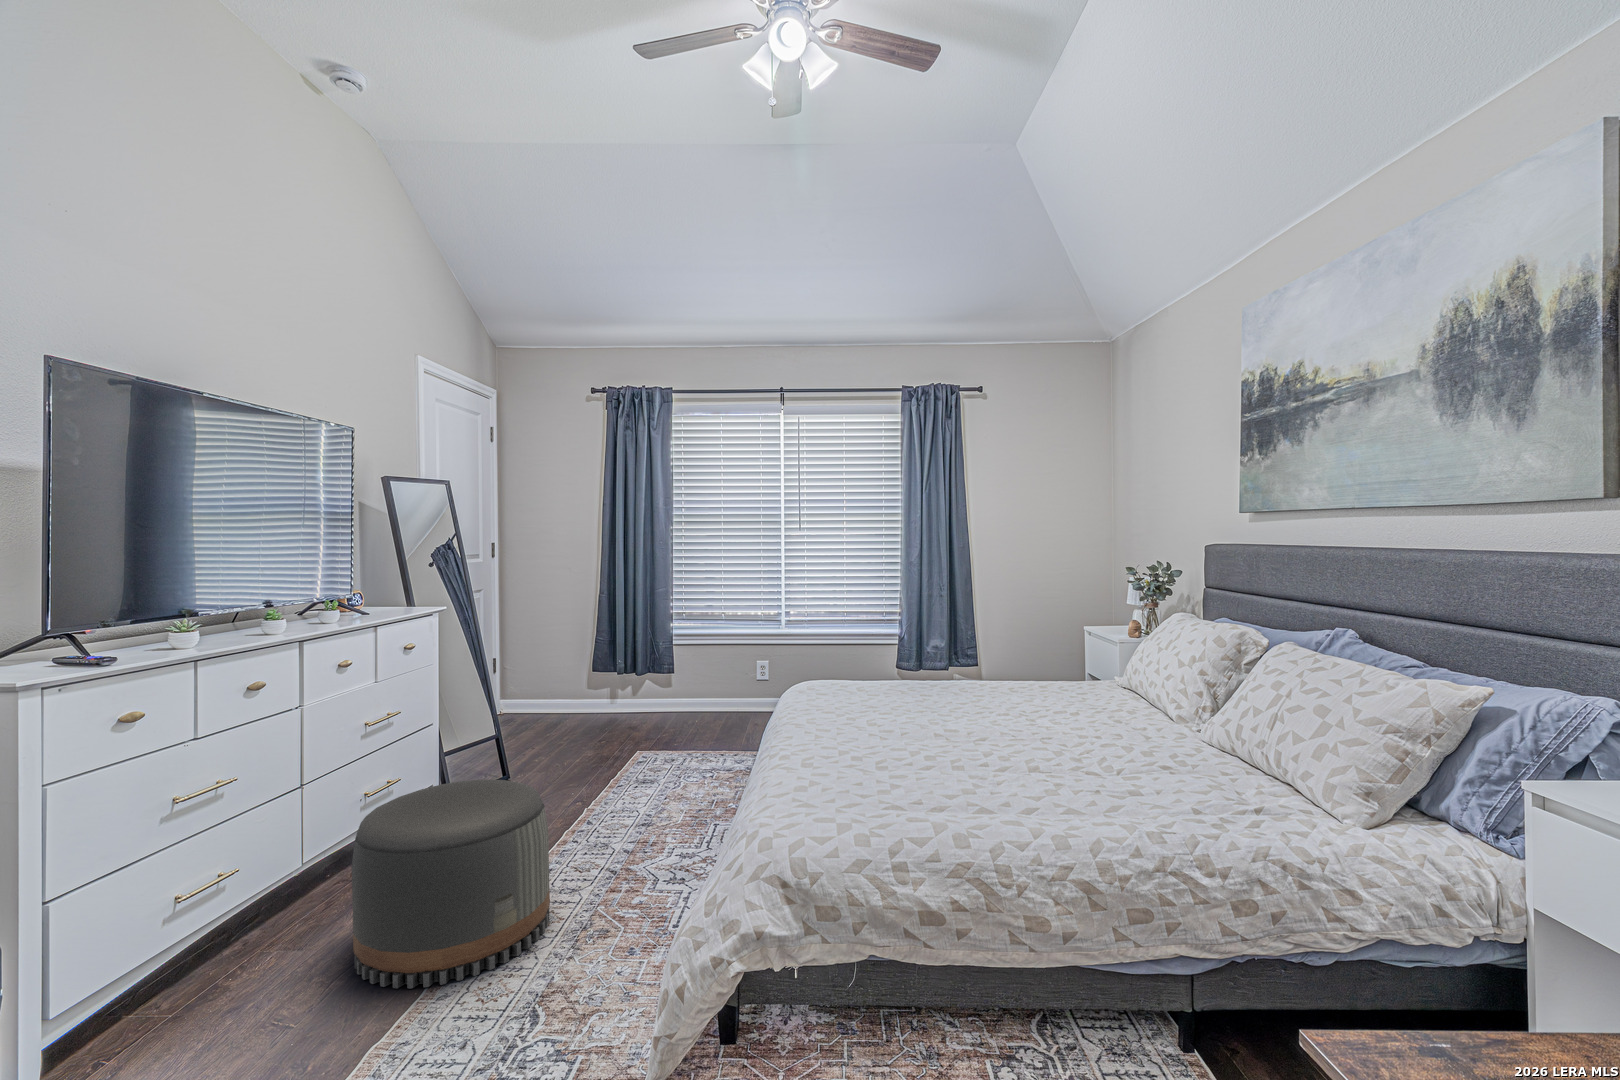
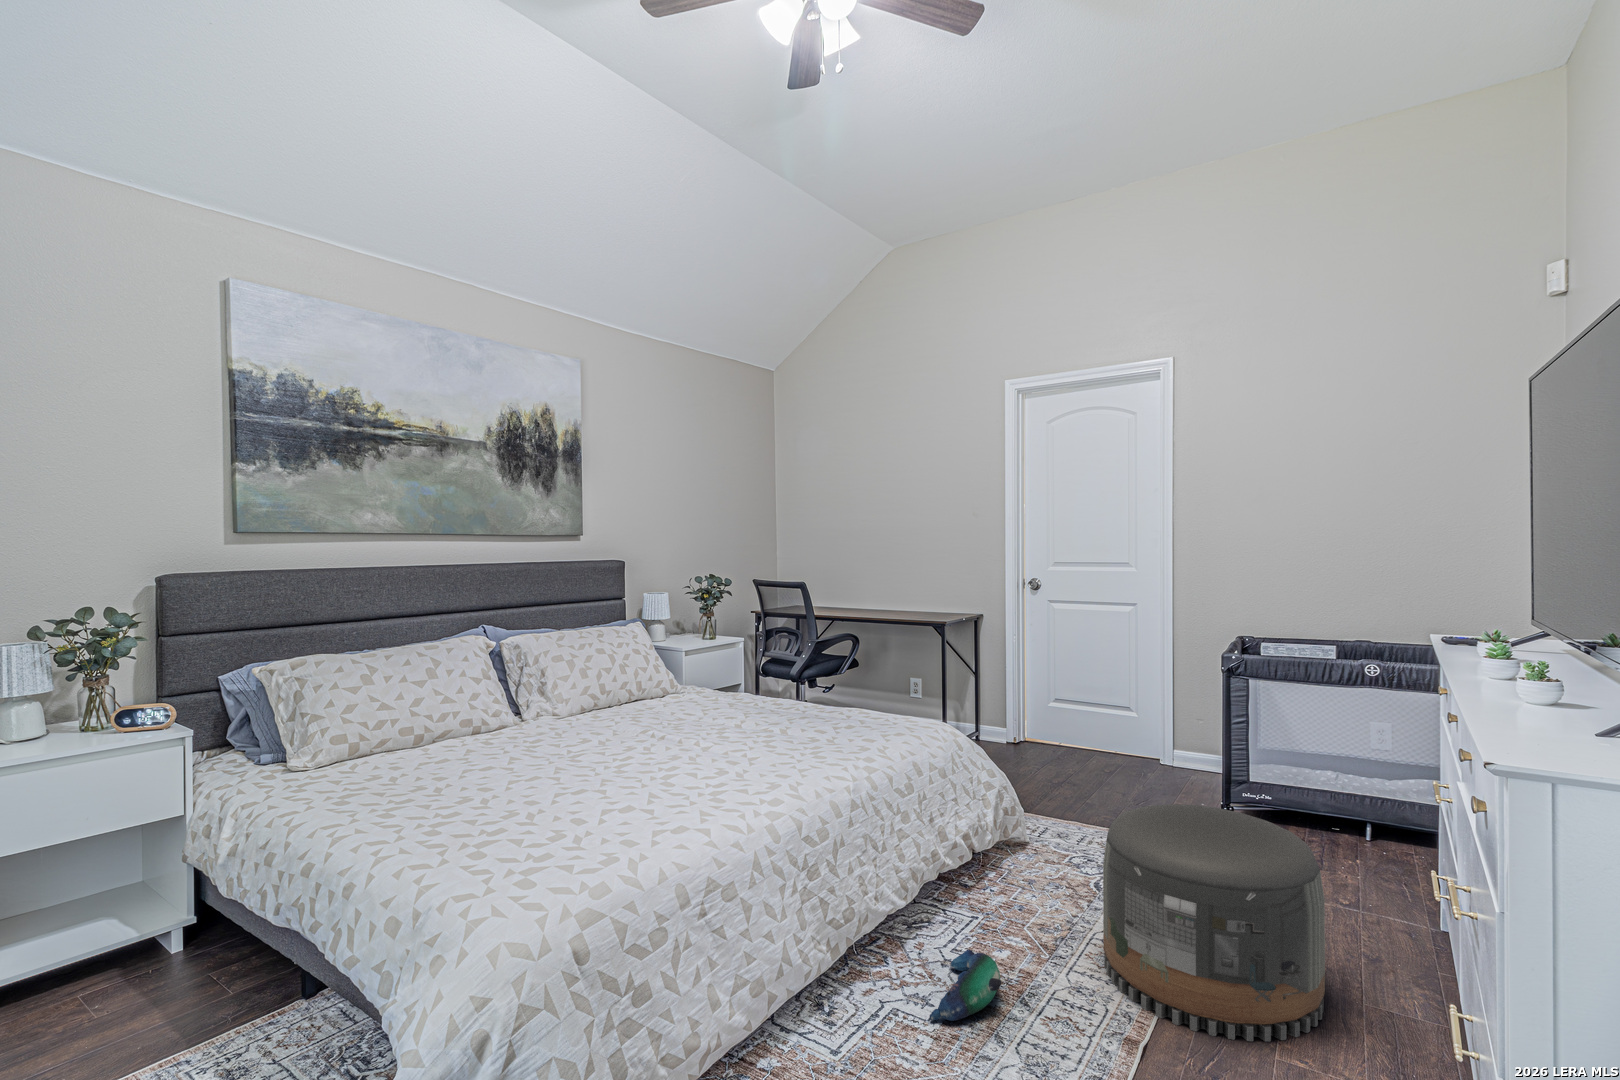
plush toy: none [628,834,676,880] -> present [930,950,1002,1021]

